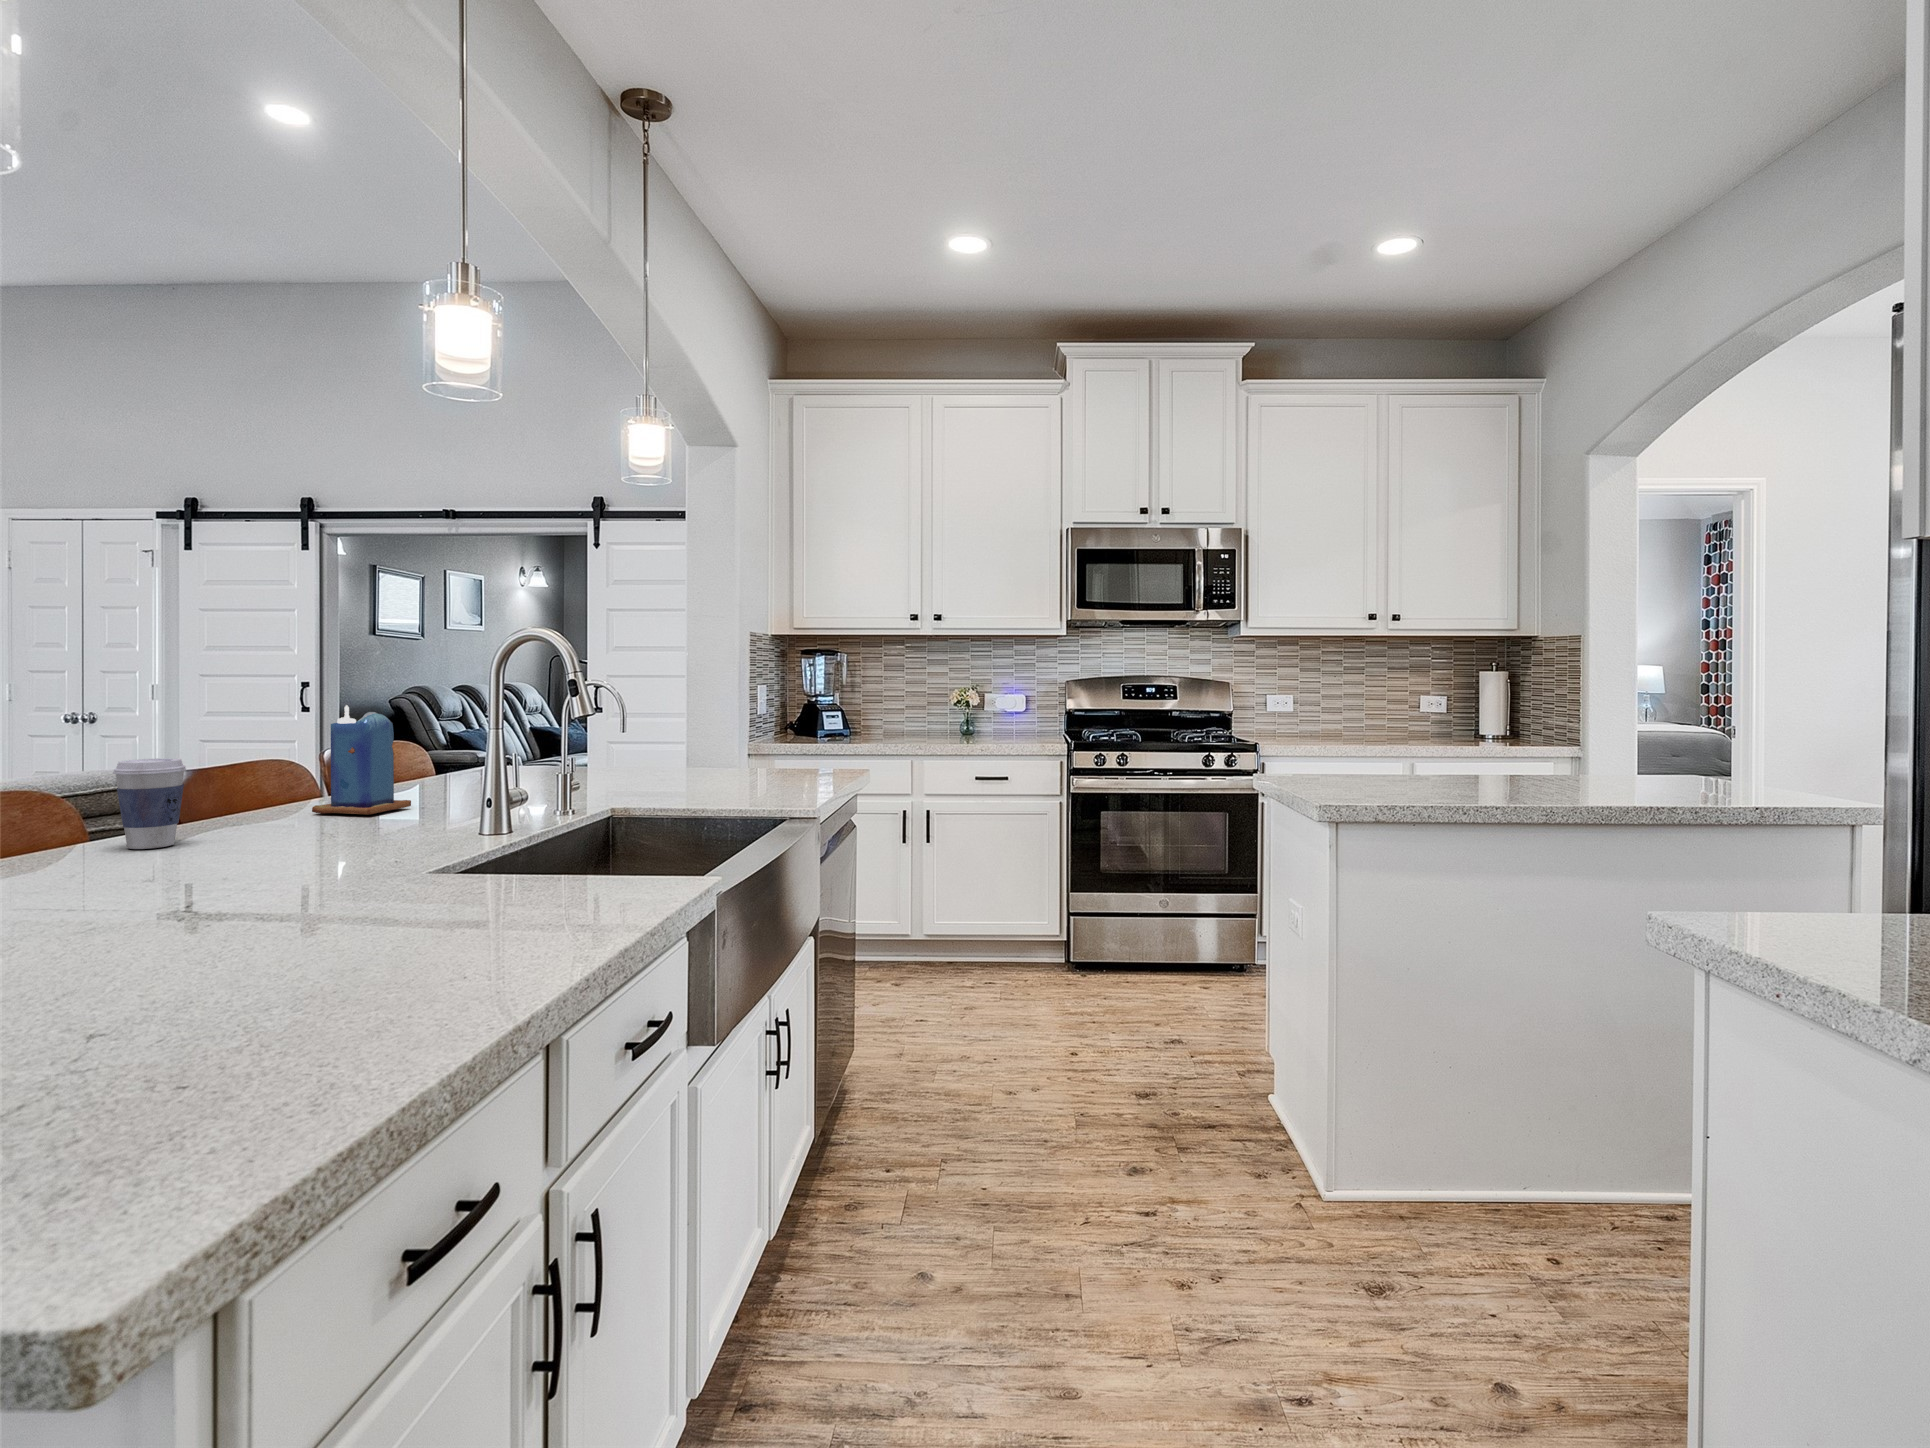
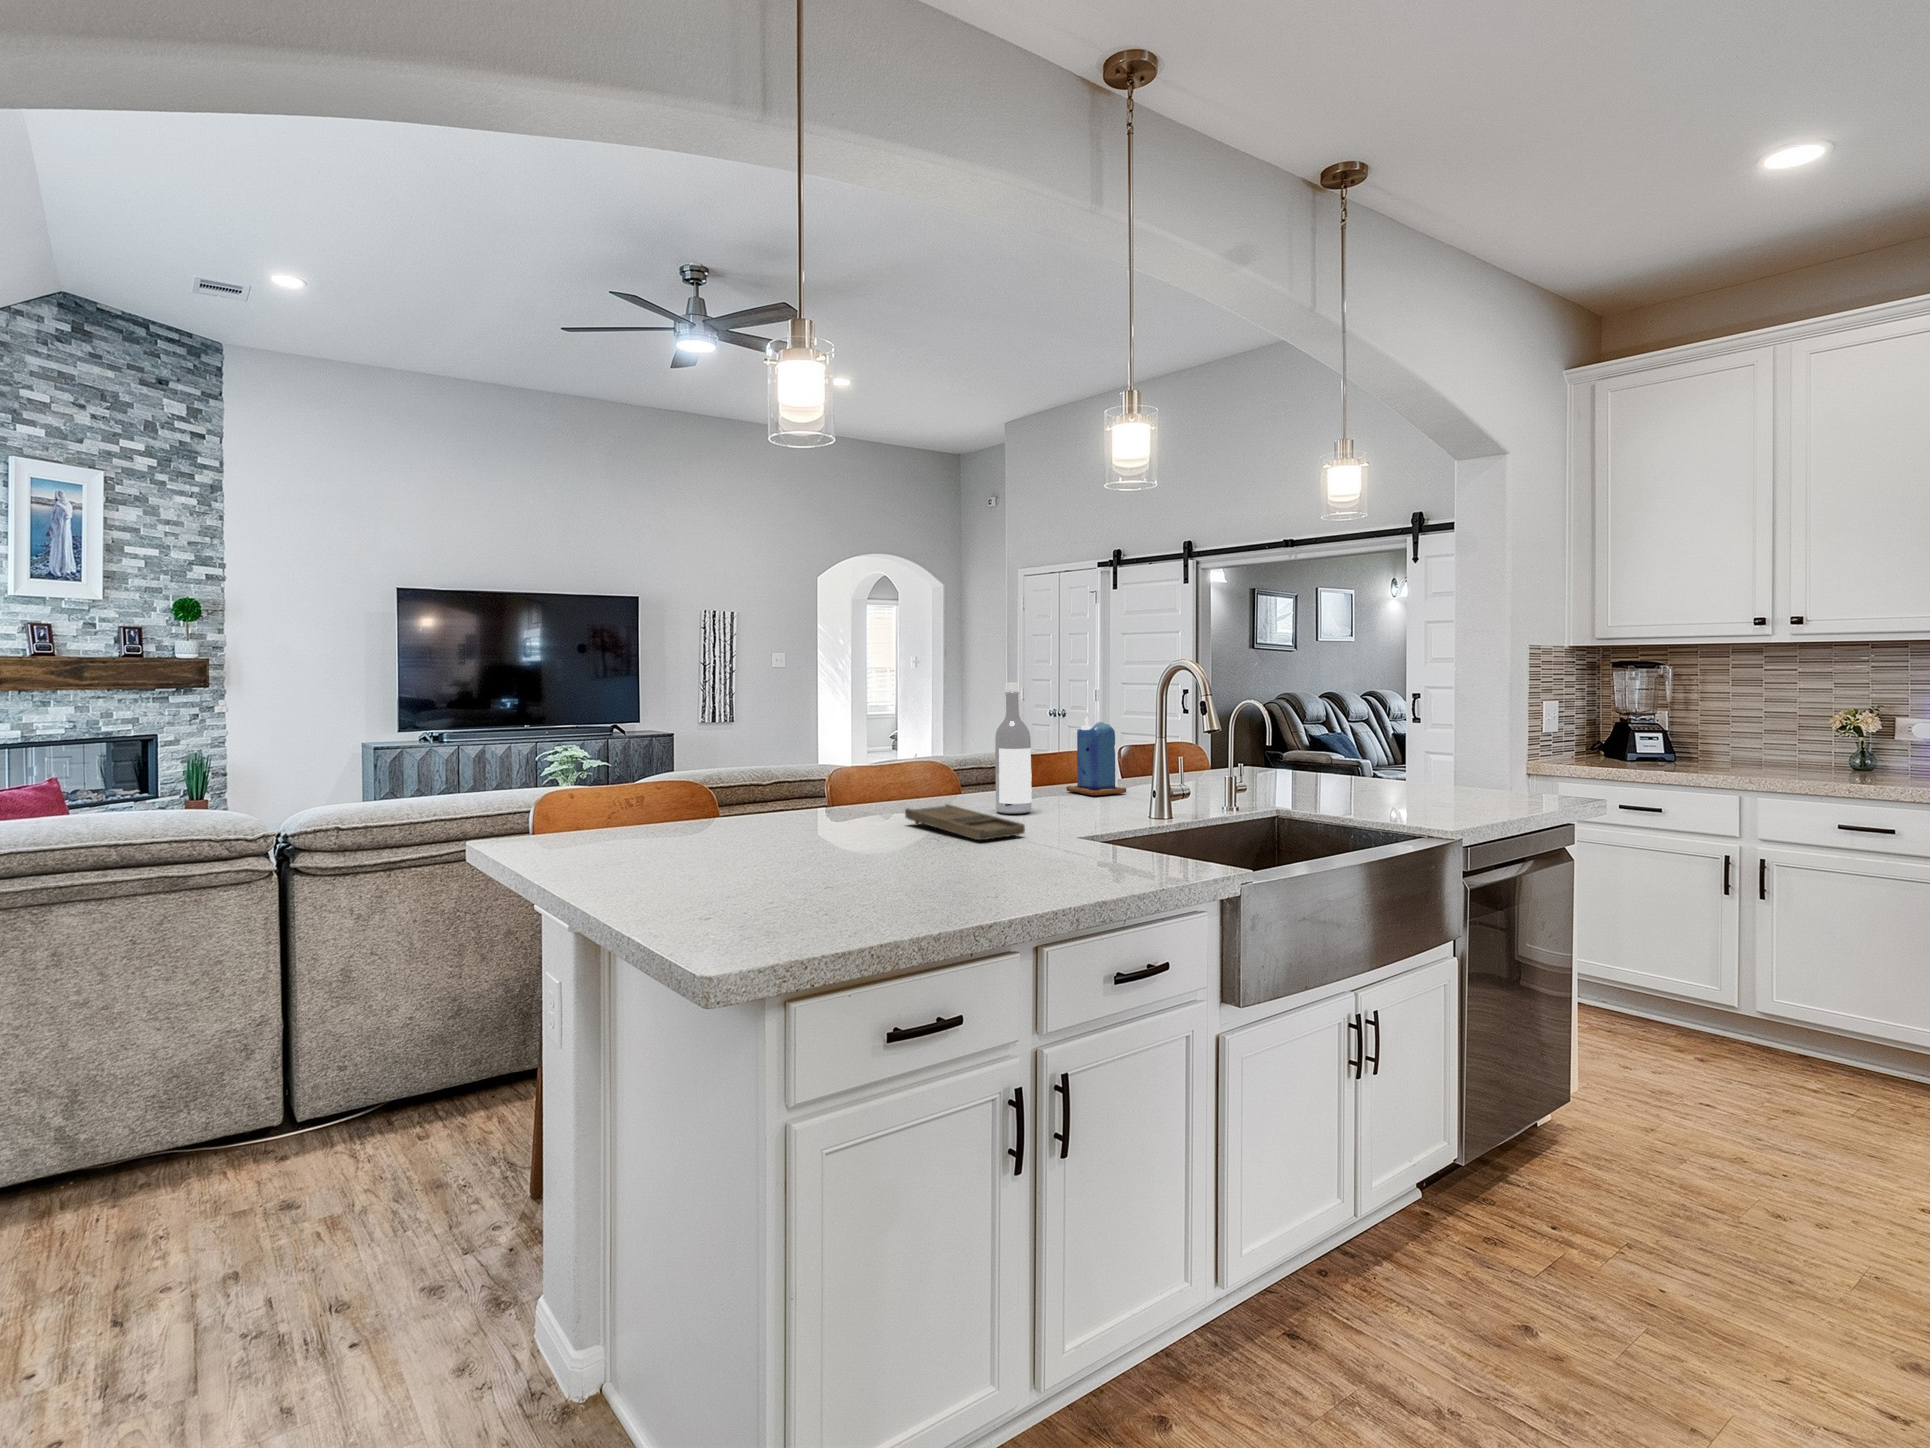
wine bottle: none [238,651,306,855] -> present [995,683,1032,814]
coffee cup: present [113,758,186,849] -> none [949,748,983,803]
tray: none [83,851,359,899] -> present [905,804,1025,840]

